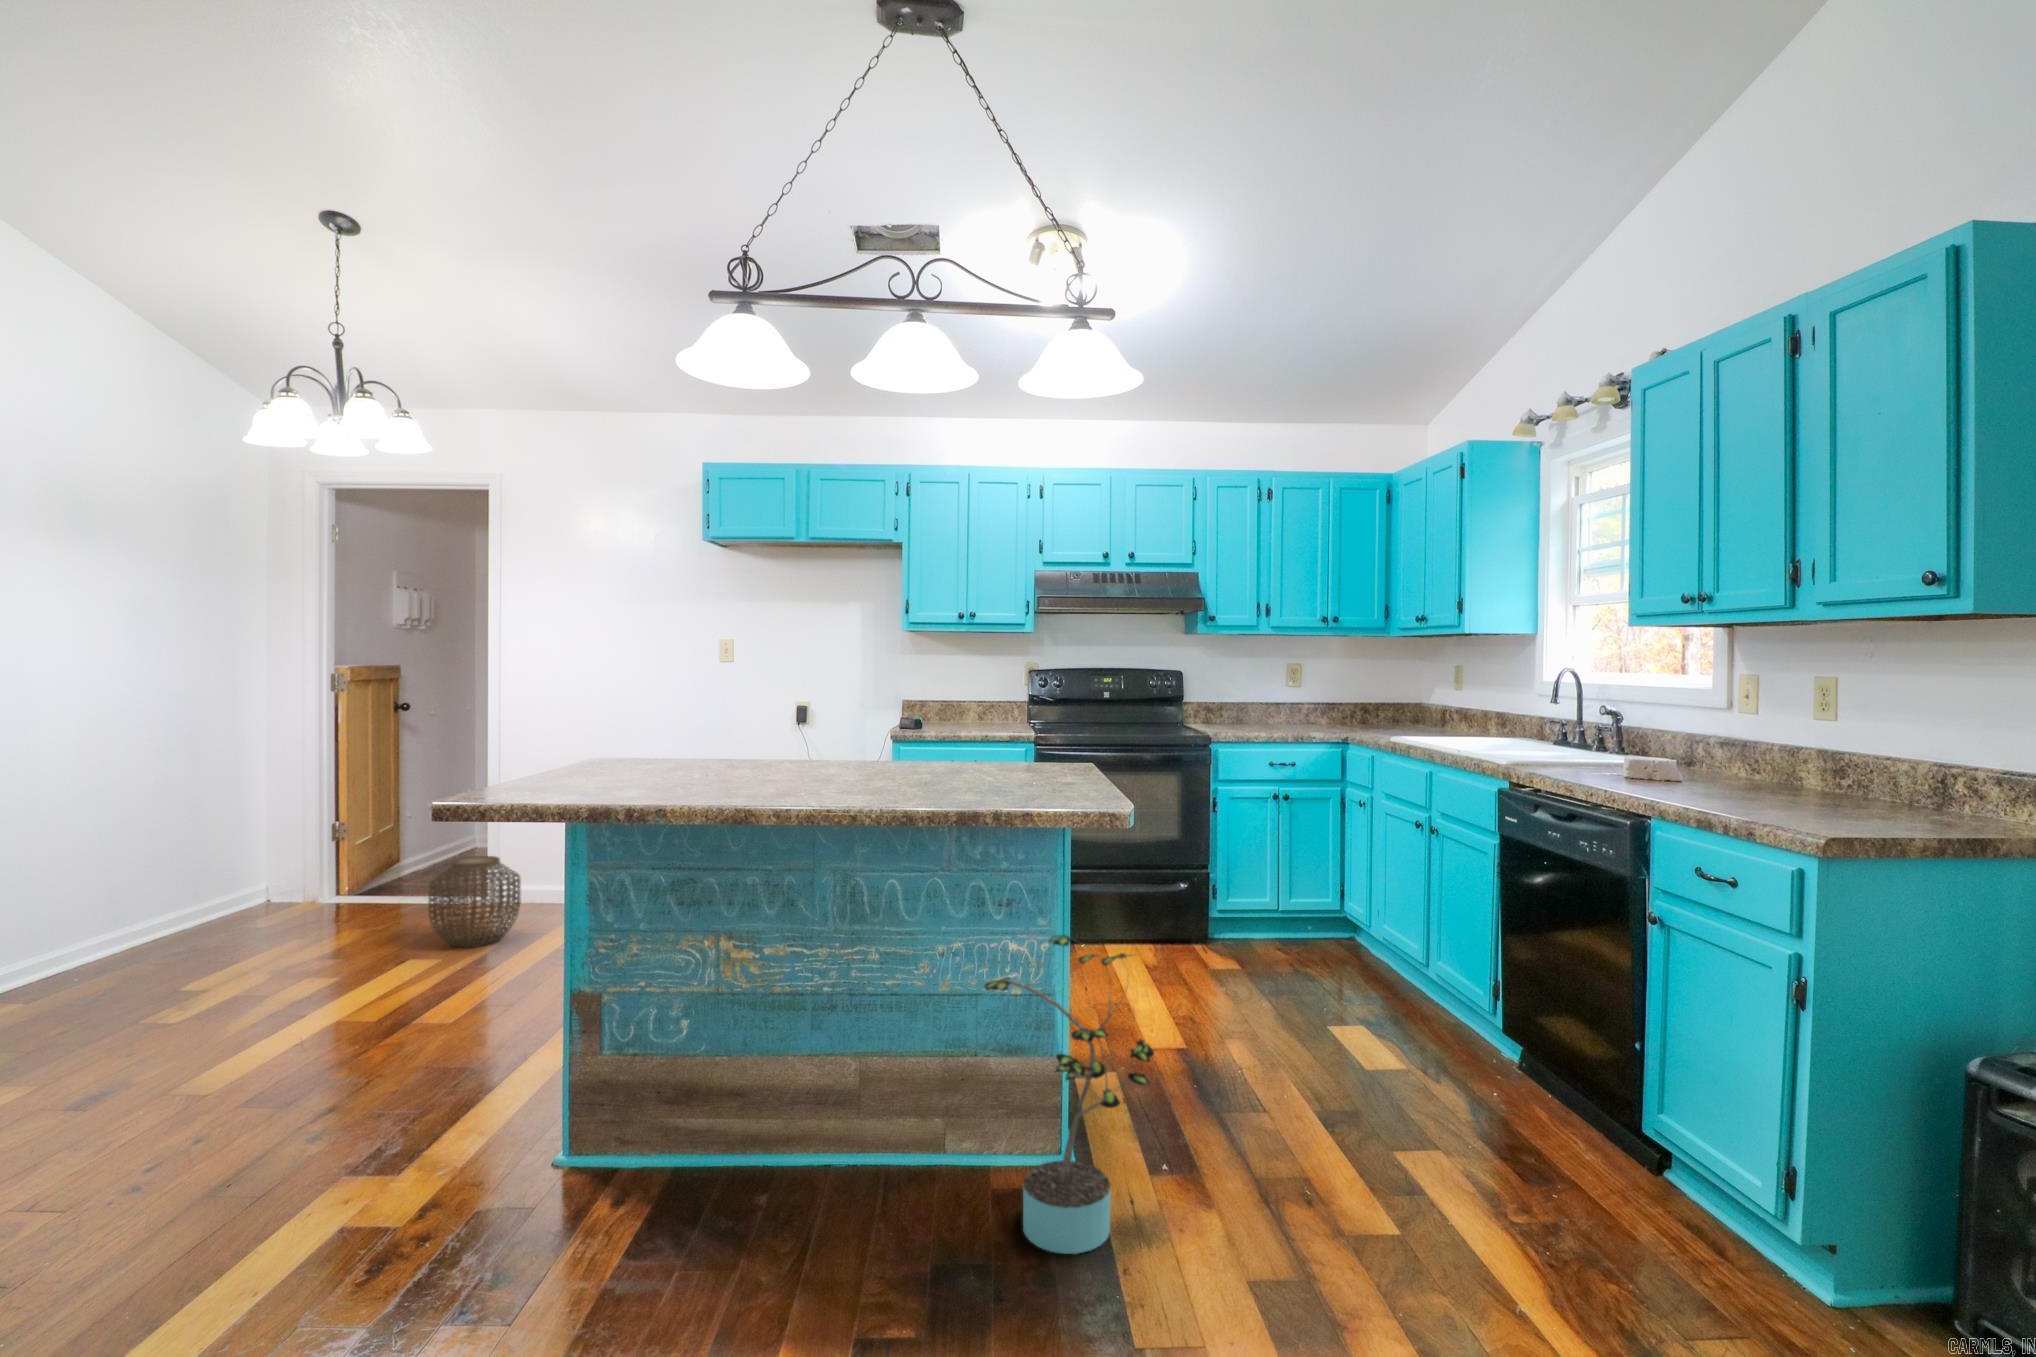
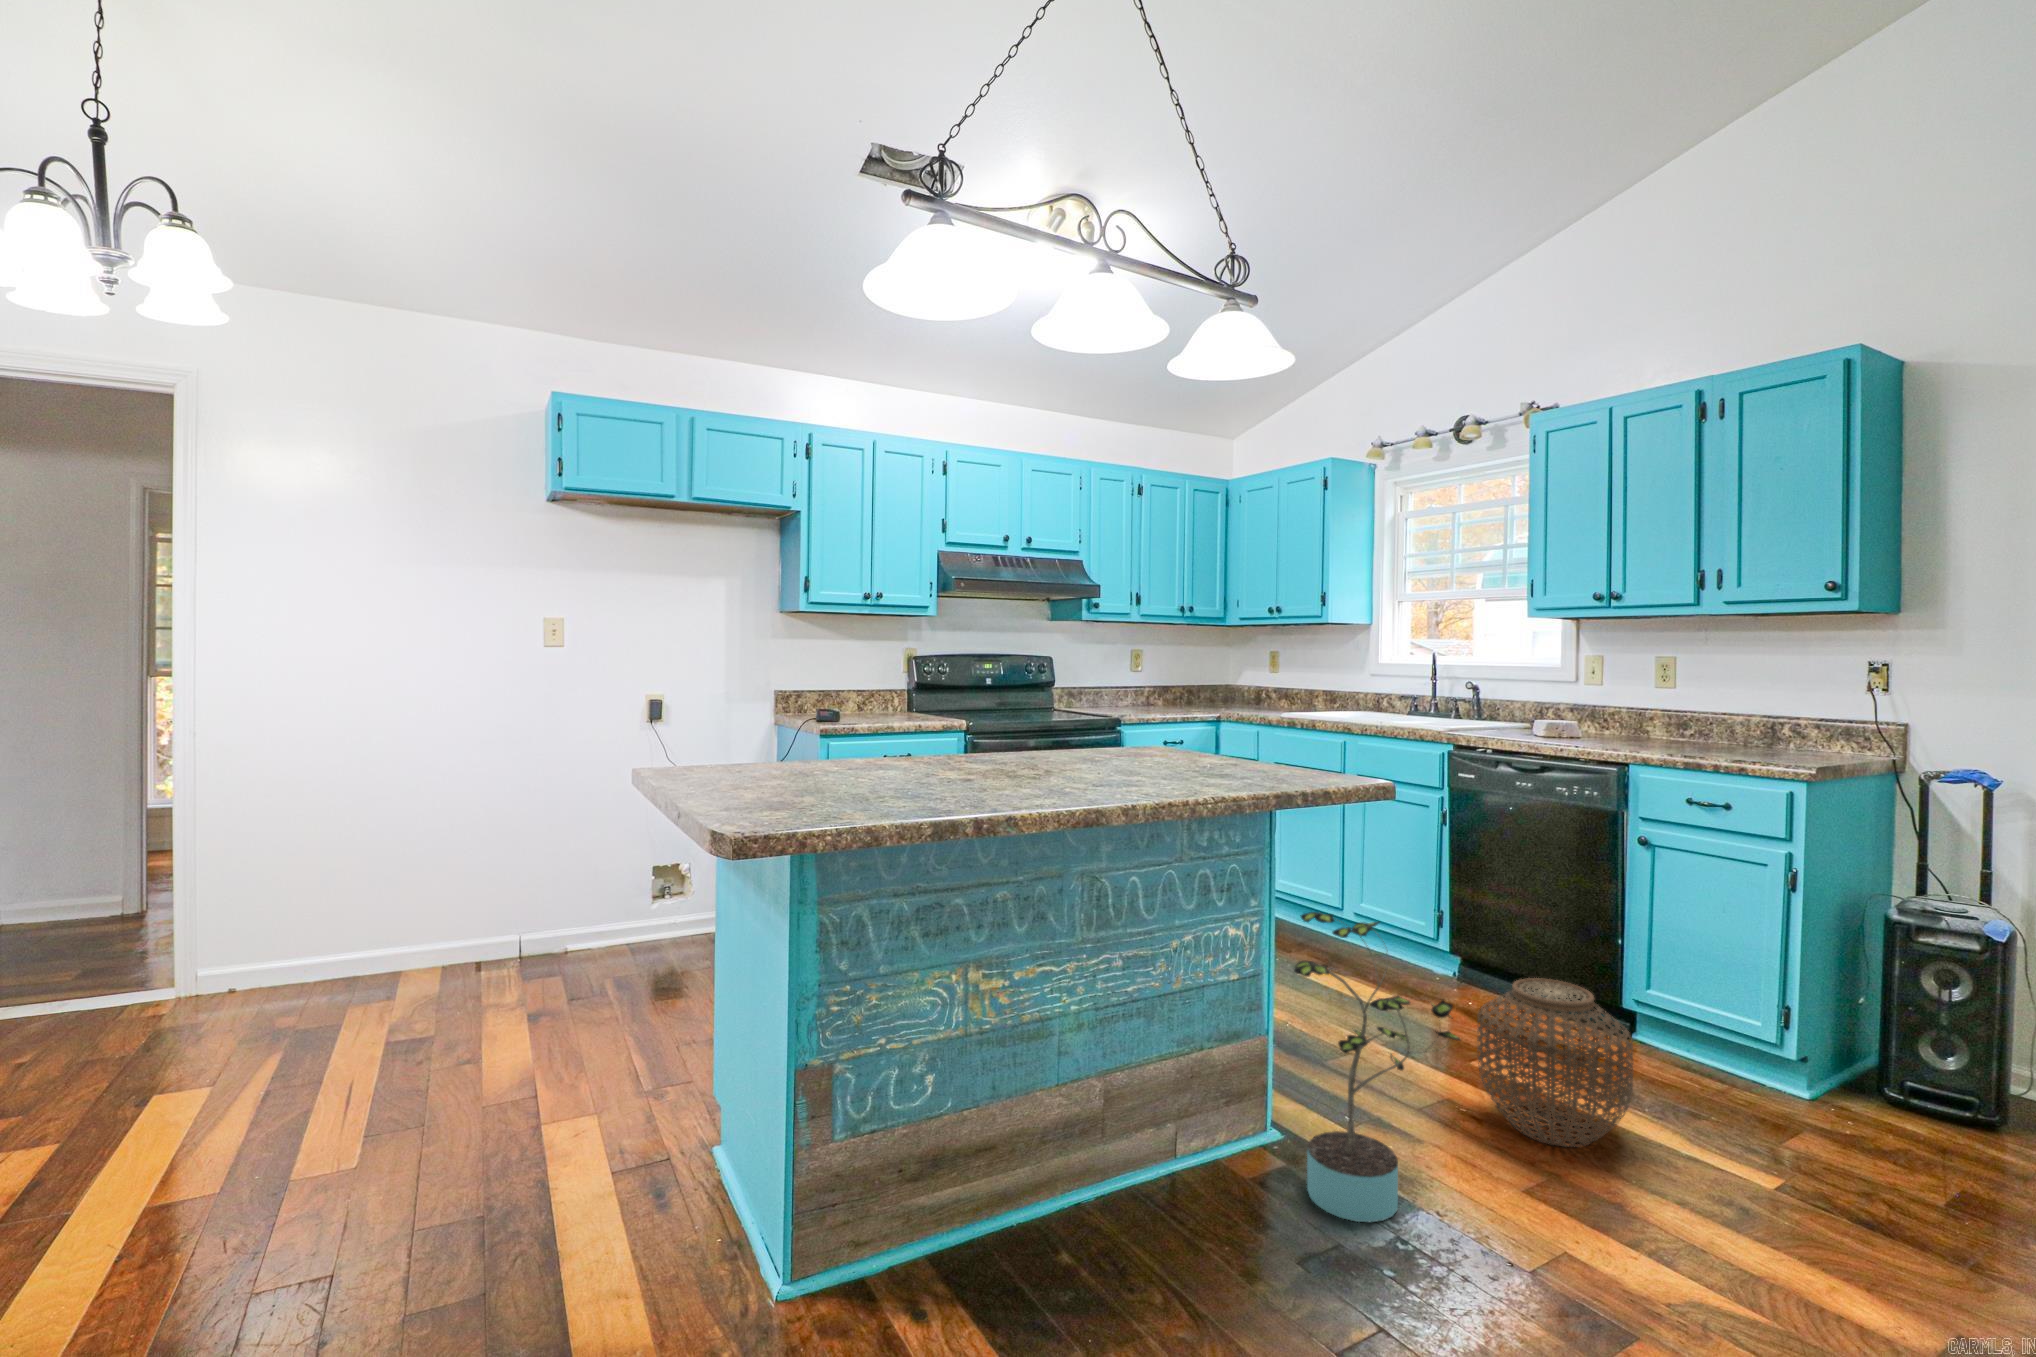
woven basket: present [428,856,521,948] -> present [1477,978,1633,1147]

